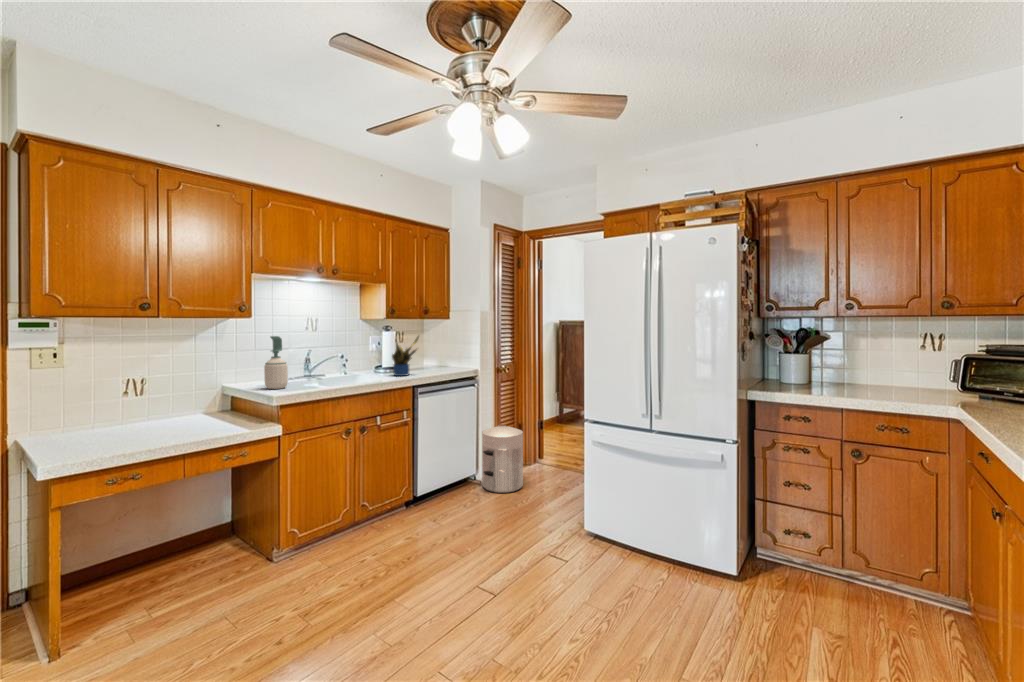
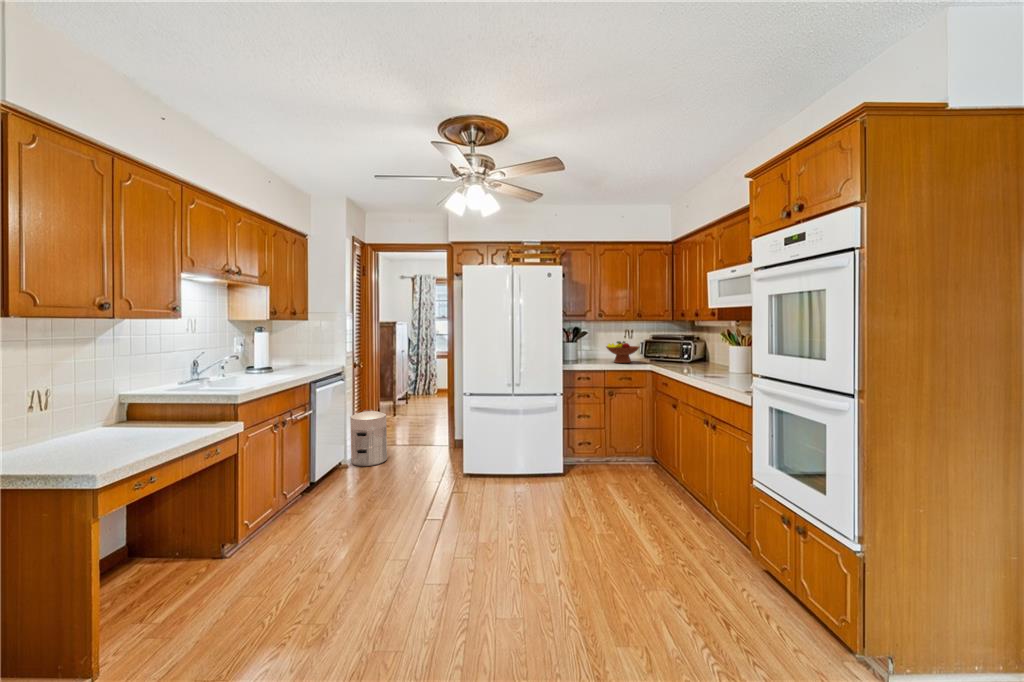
soap bottle: present [264,336,288,389] -> none [180,340,206,393]
potted plant: present [392,336,419,376] -> none [279,335,307,374]
fruit bowl: none [857,354,940,397] -> present [606,341,639,363]

